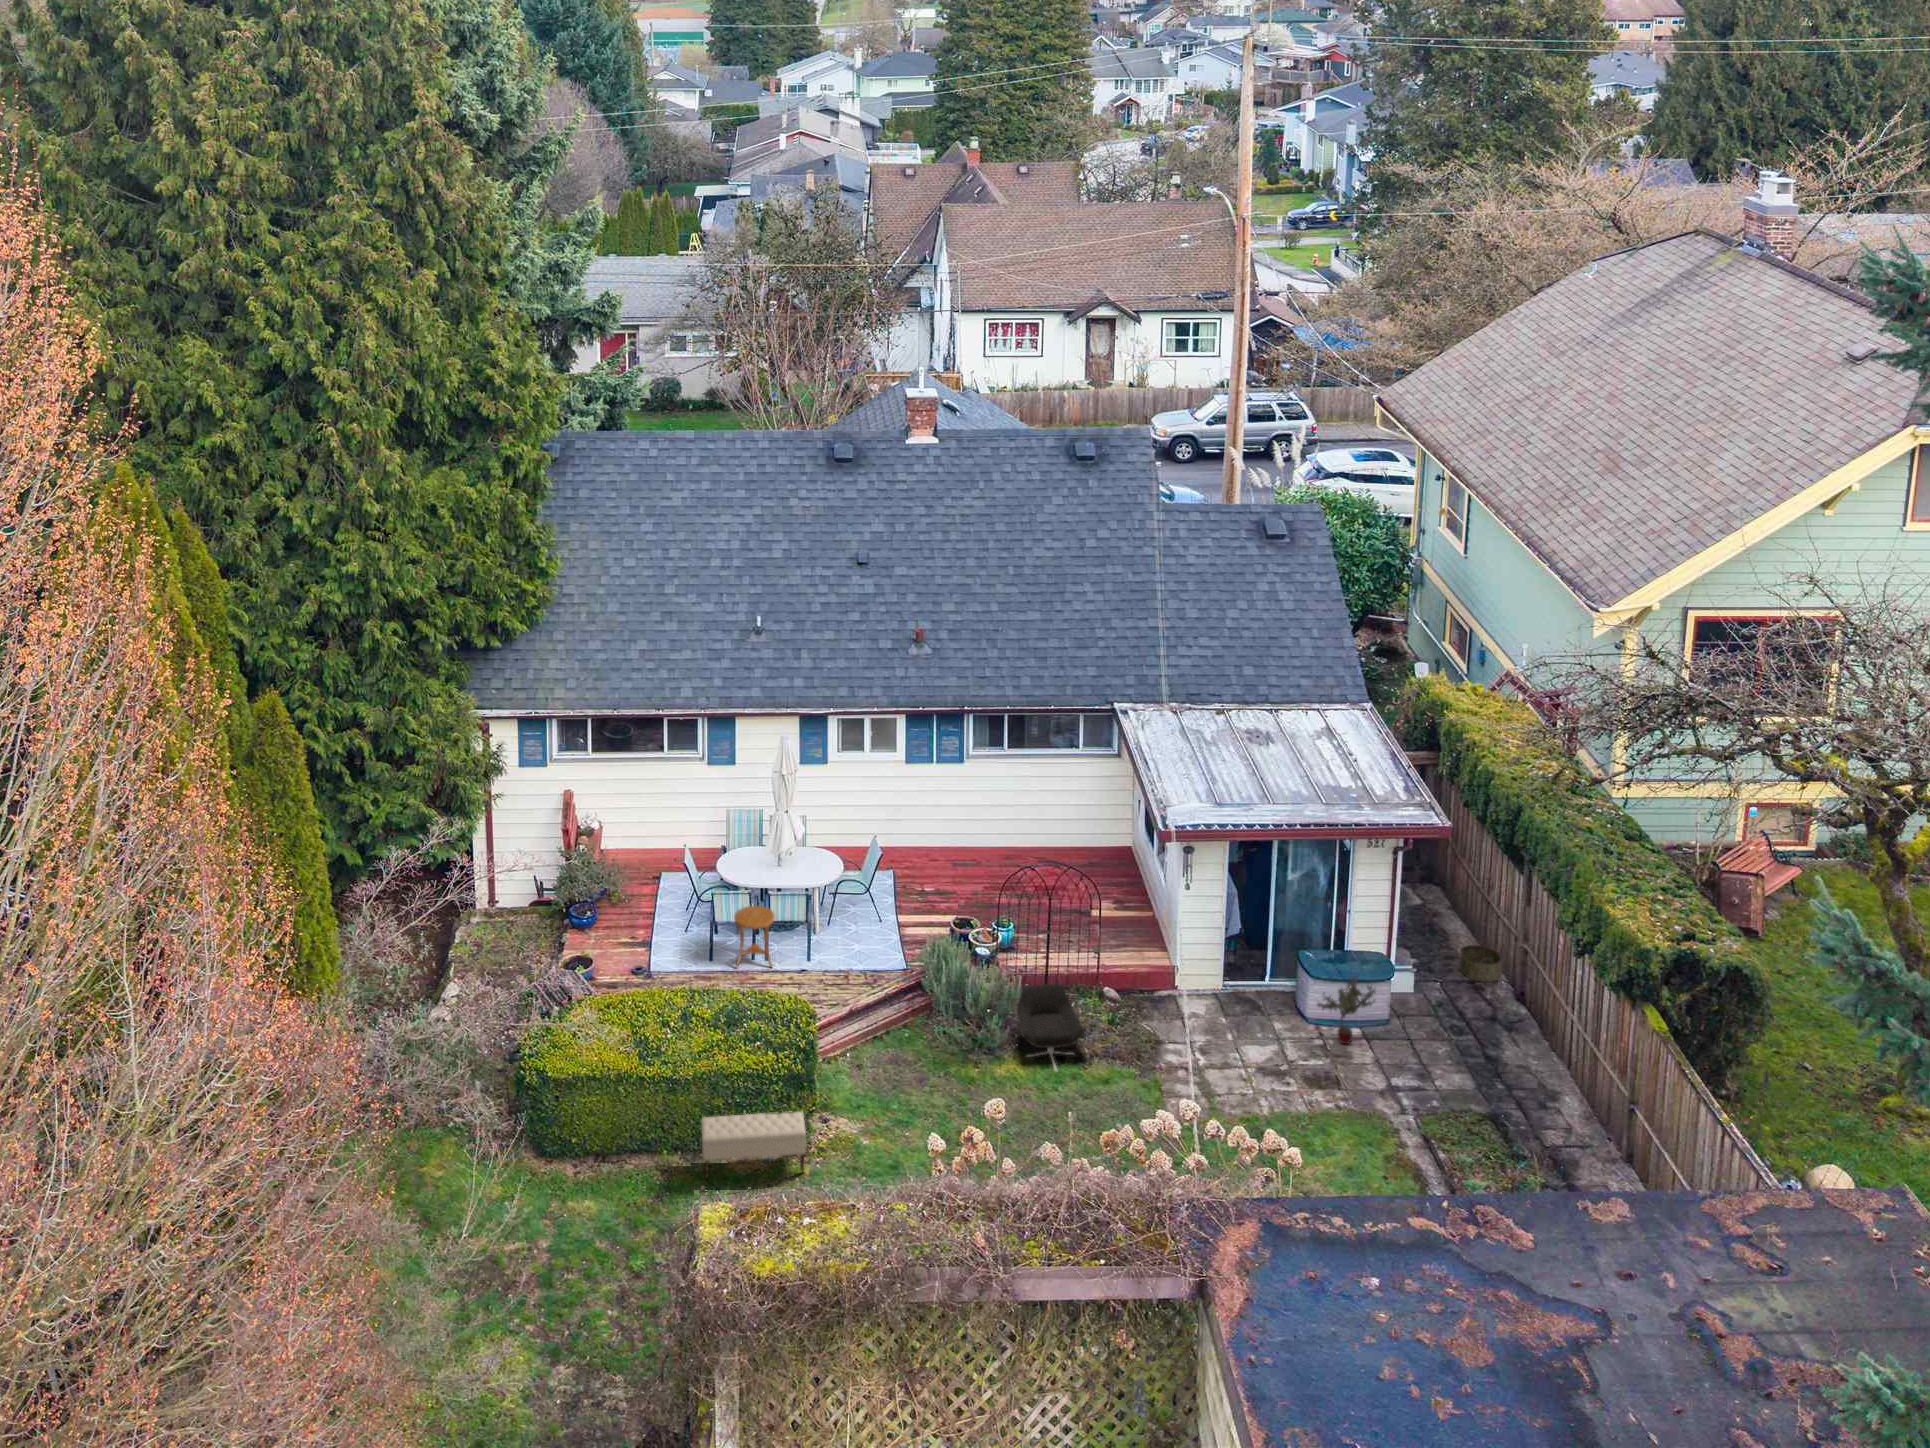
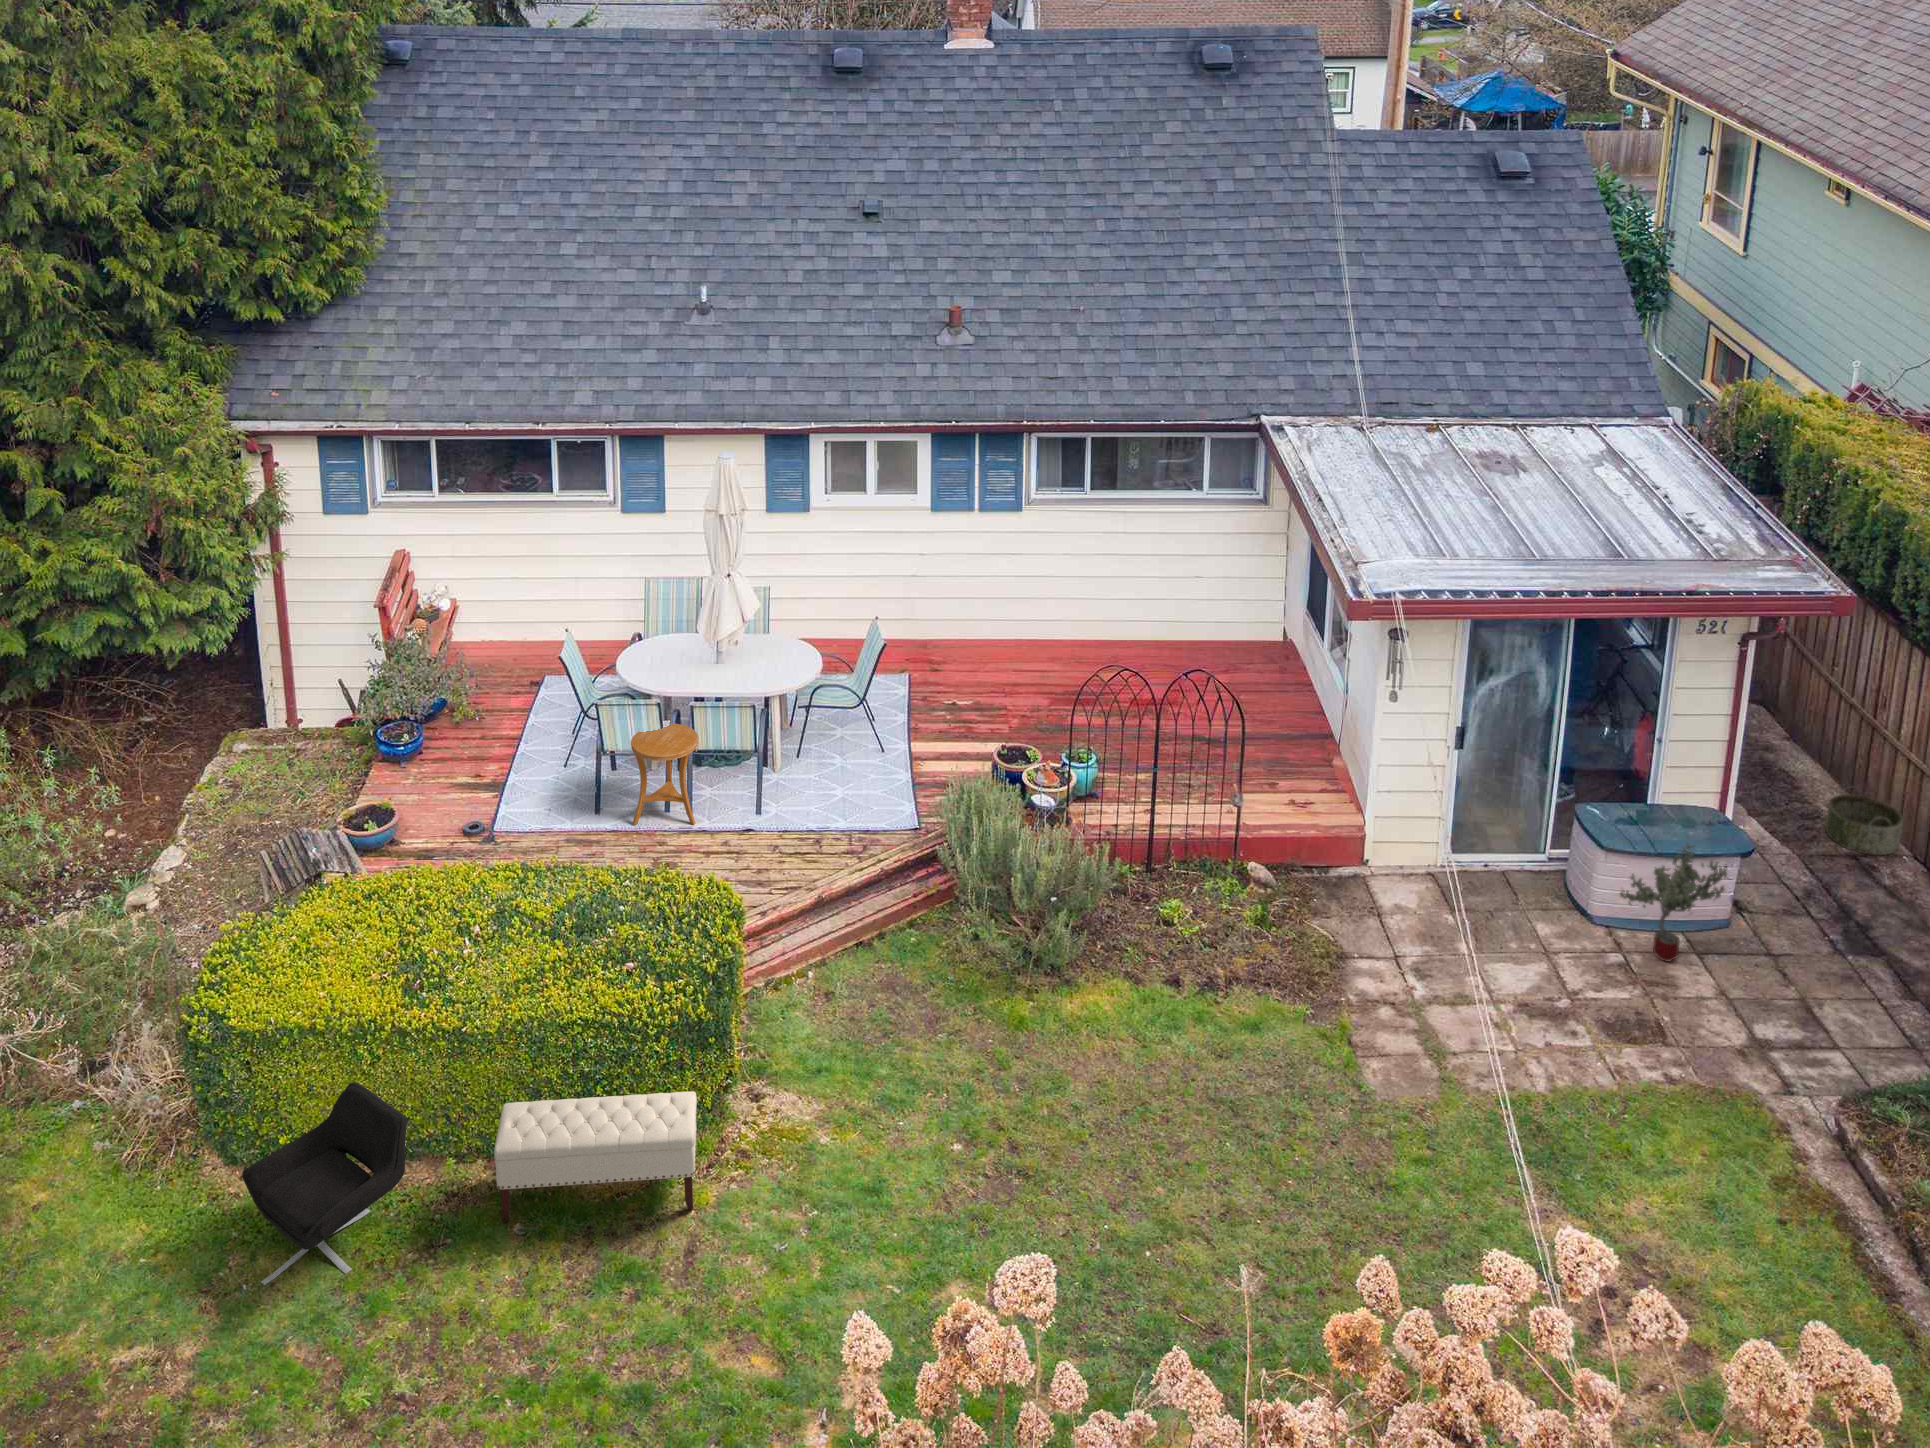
lounge chair: present [1017,984,1085,1070] -> present [242,1083,407,1285]

